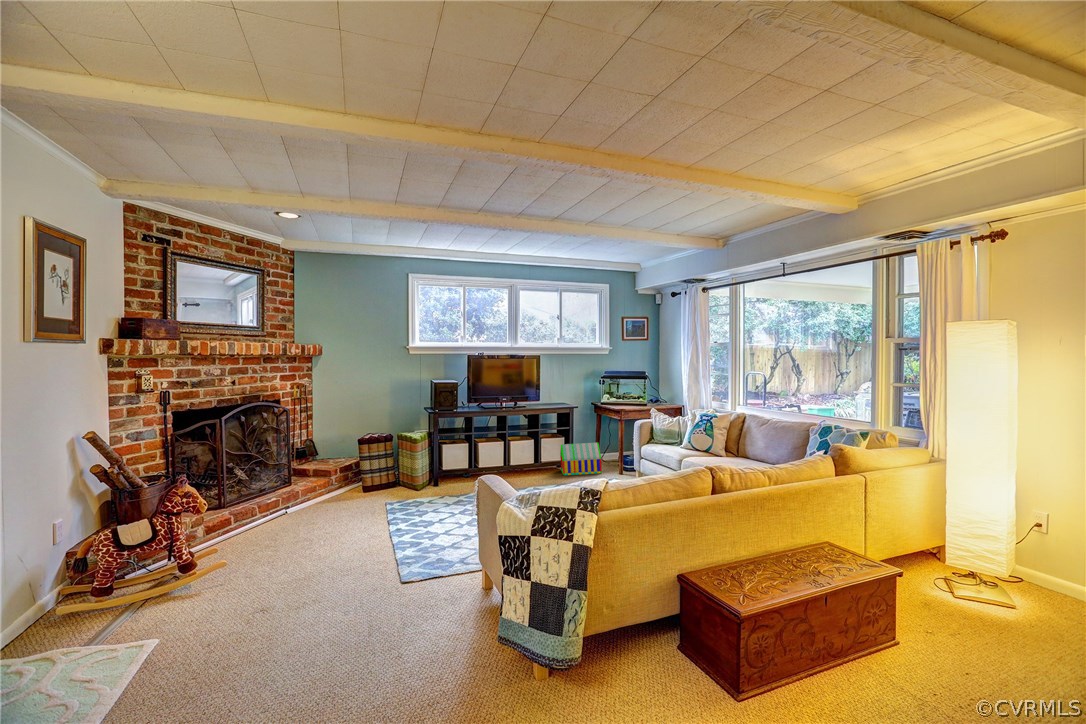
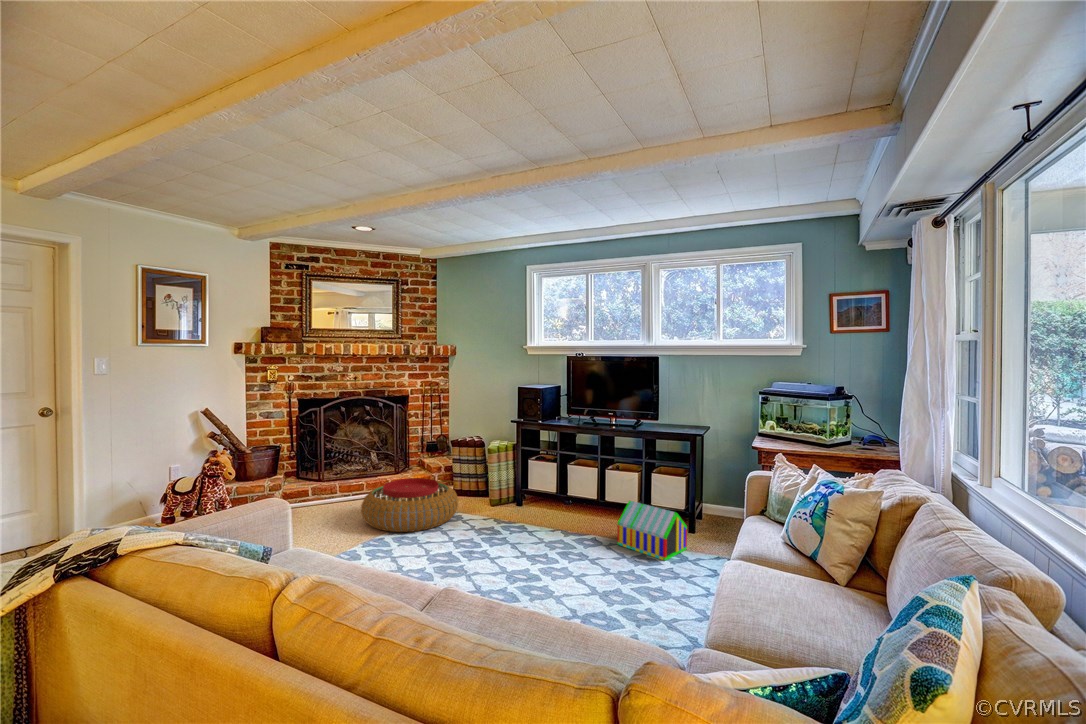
pouf: none [336,469,433,519] -> present [361,478,458,532]

